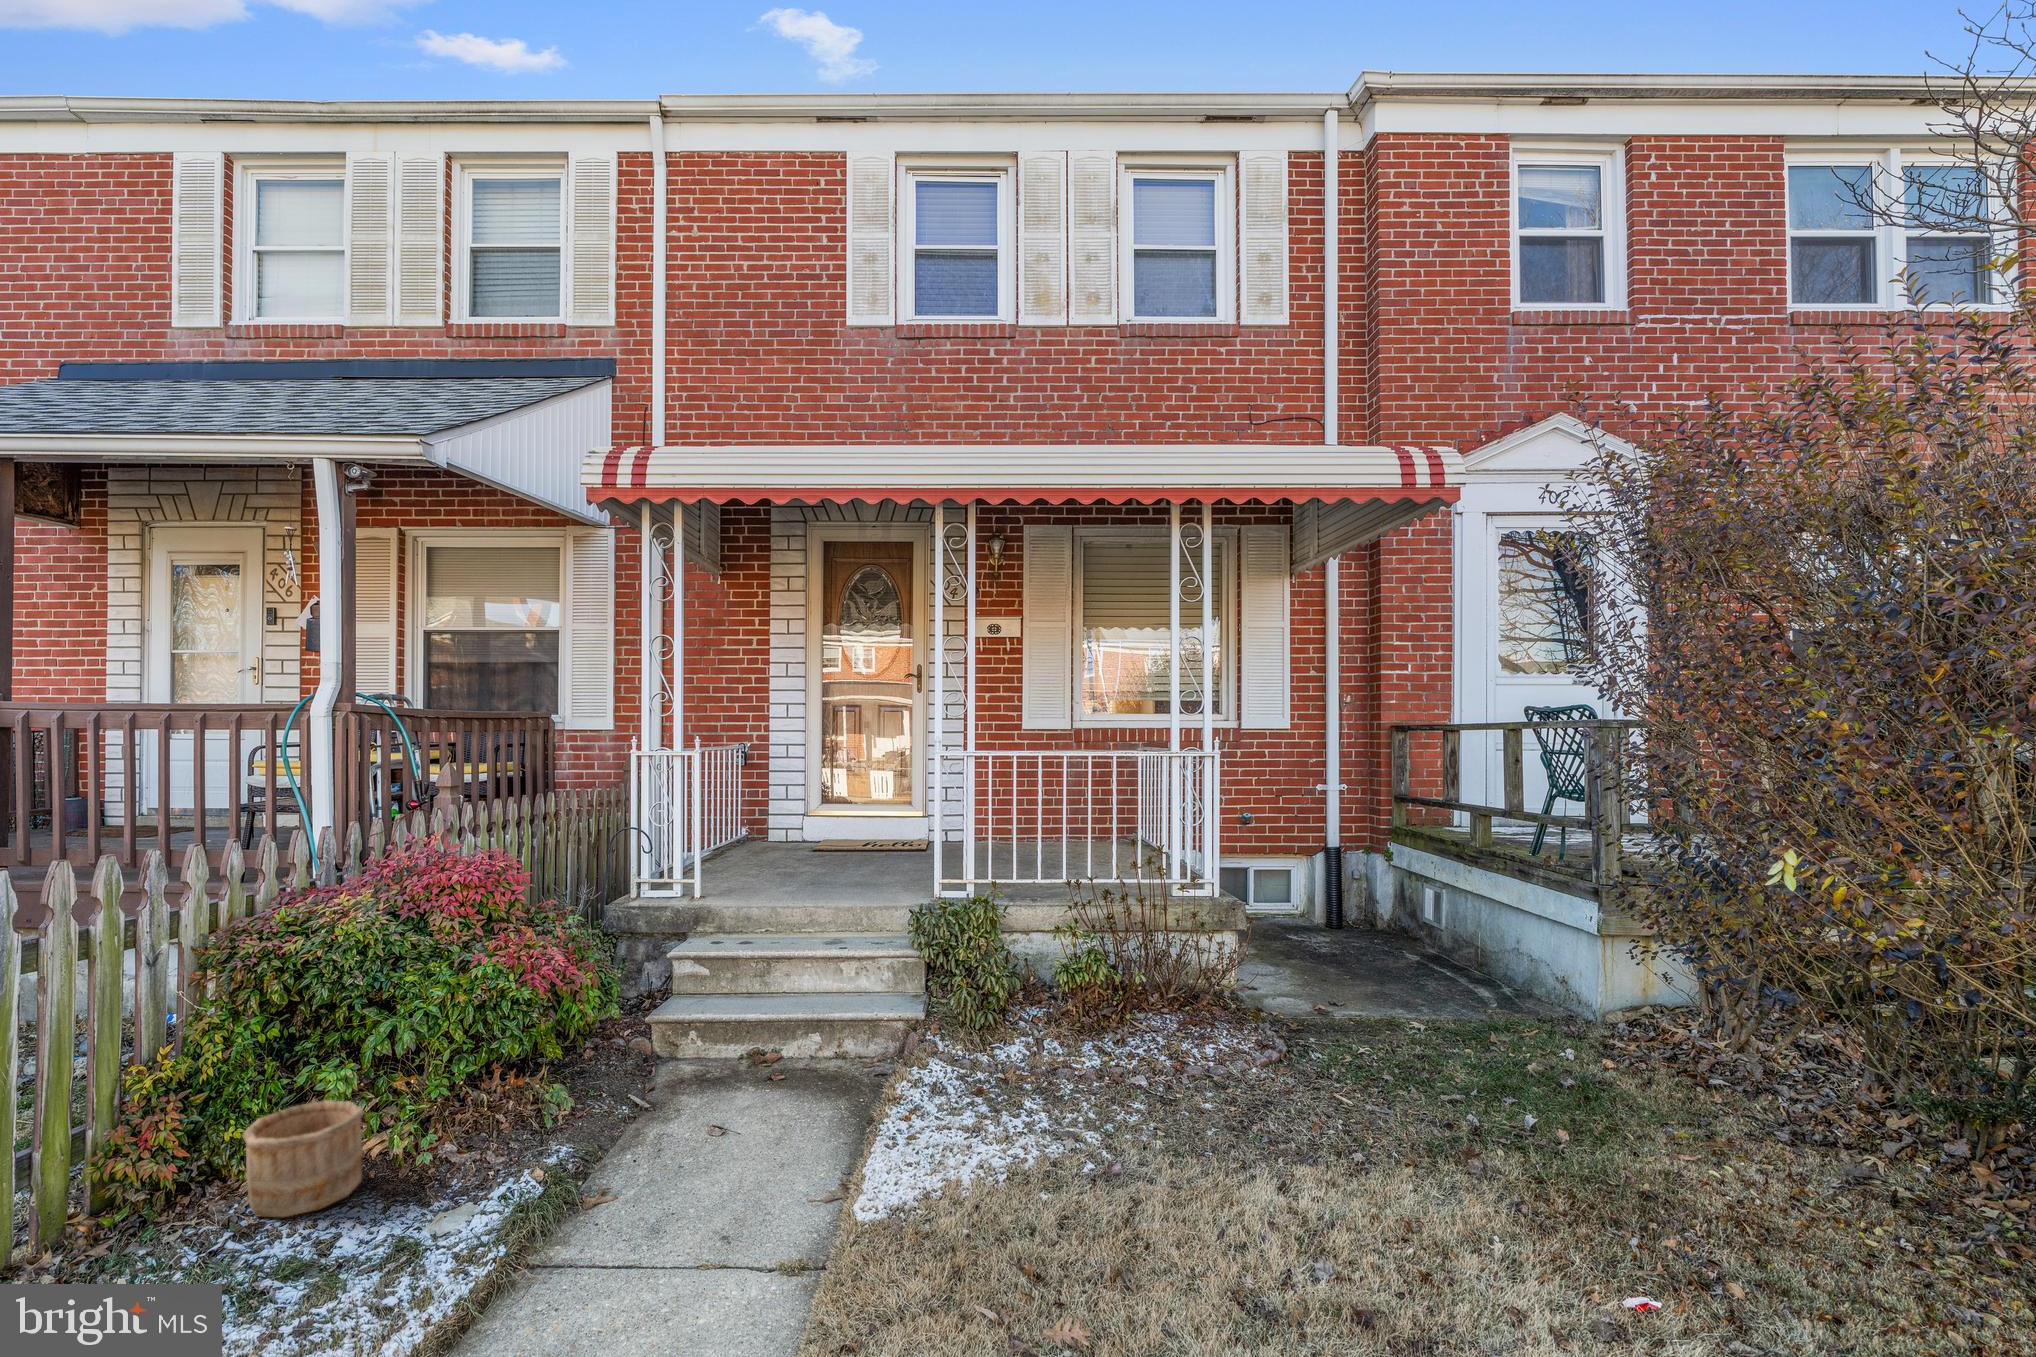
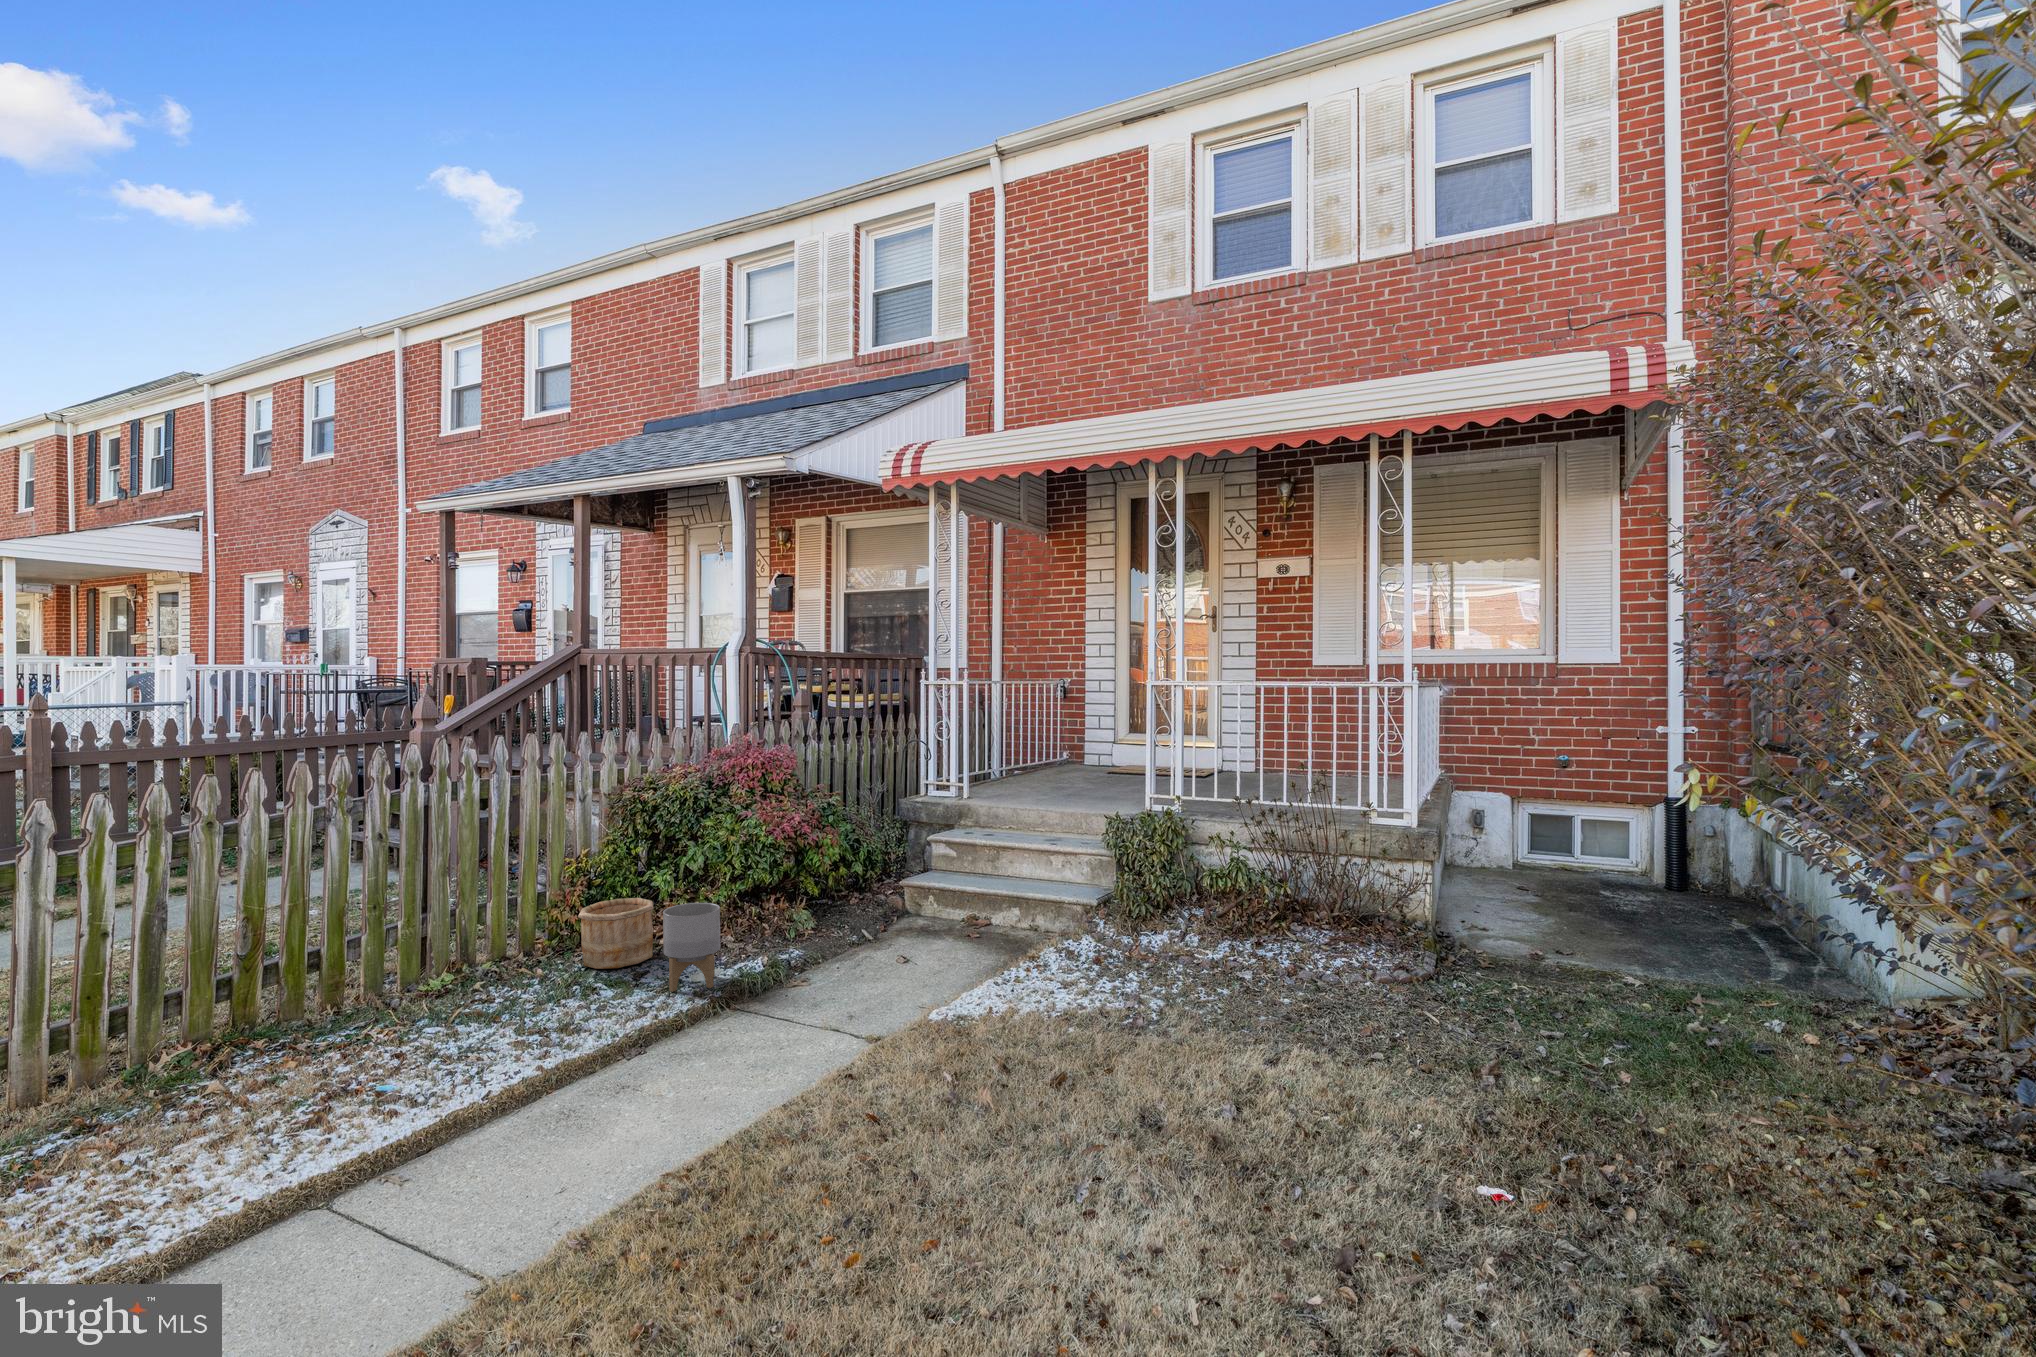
planter: none [420,1095,502,1228] -> present [663,903,720,992]

